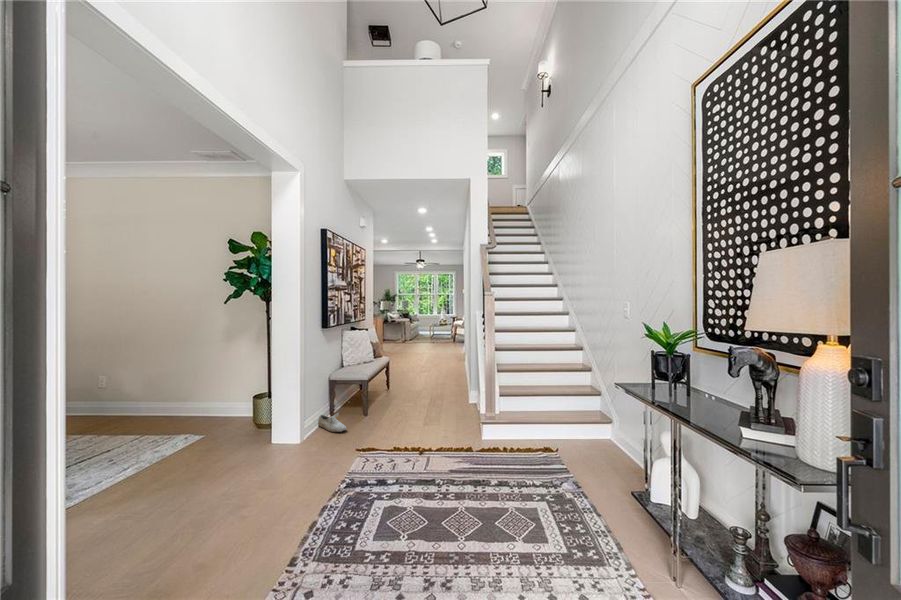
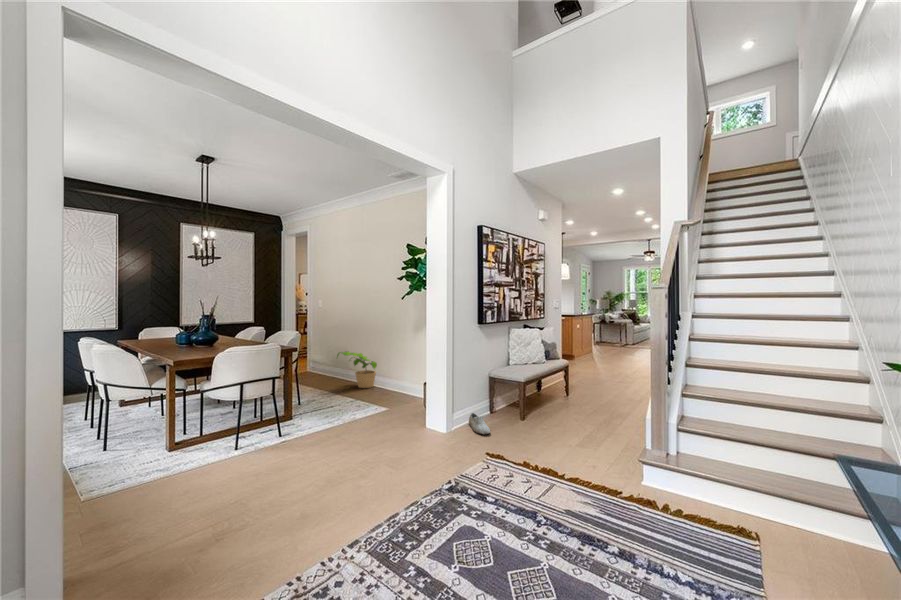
potted plant: none [108,371,170,415] -> present [337,352,377,388]

